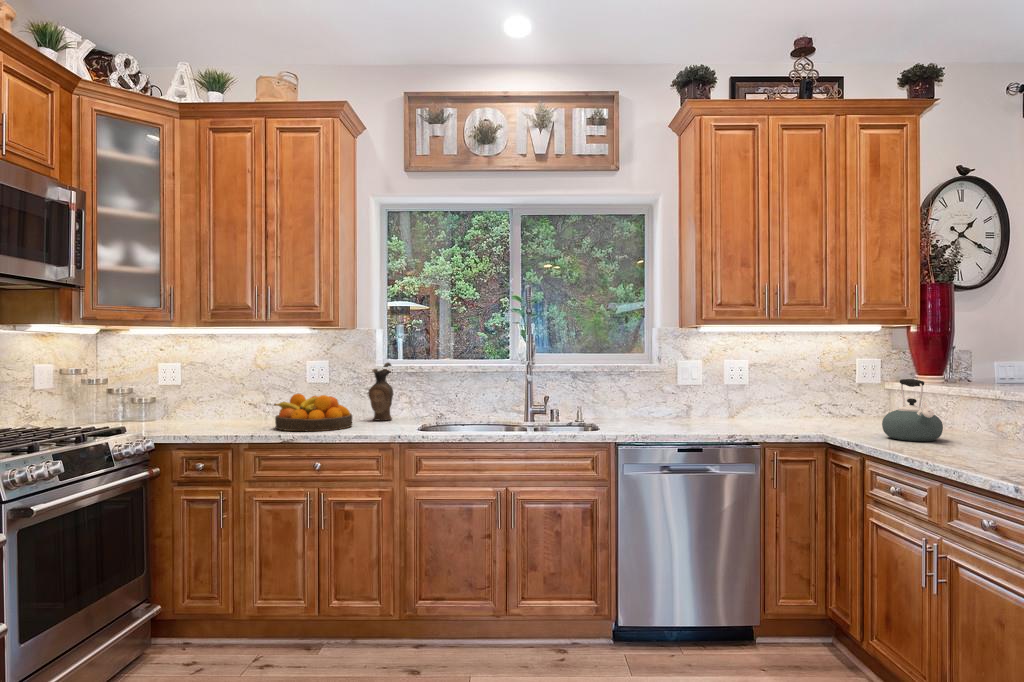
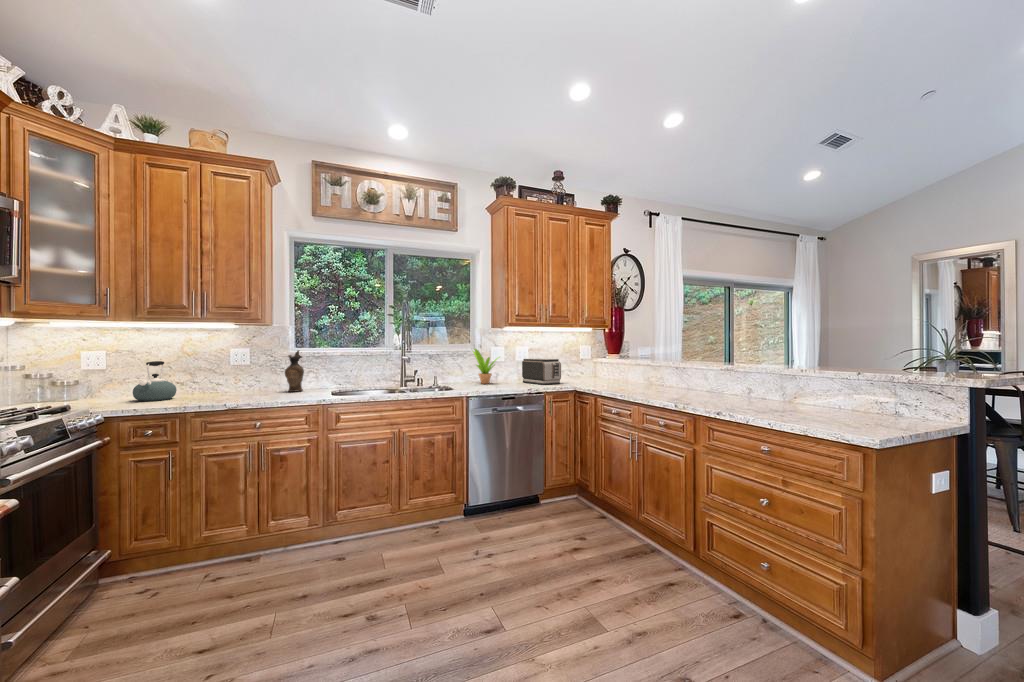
potted plant: none [642,362,691,422] -> present [473,349,498,384]
kettle: present [882,379,943,441] -> present [133,361,177,401]
toaster: none [731,381,803,430] -> present [522,359,561,385]
fruit bowl: present [274,394,352,431] -> none [211,374,277,401]

